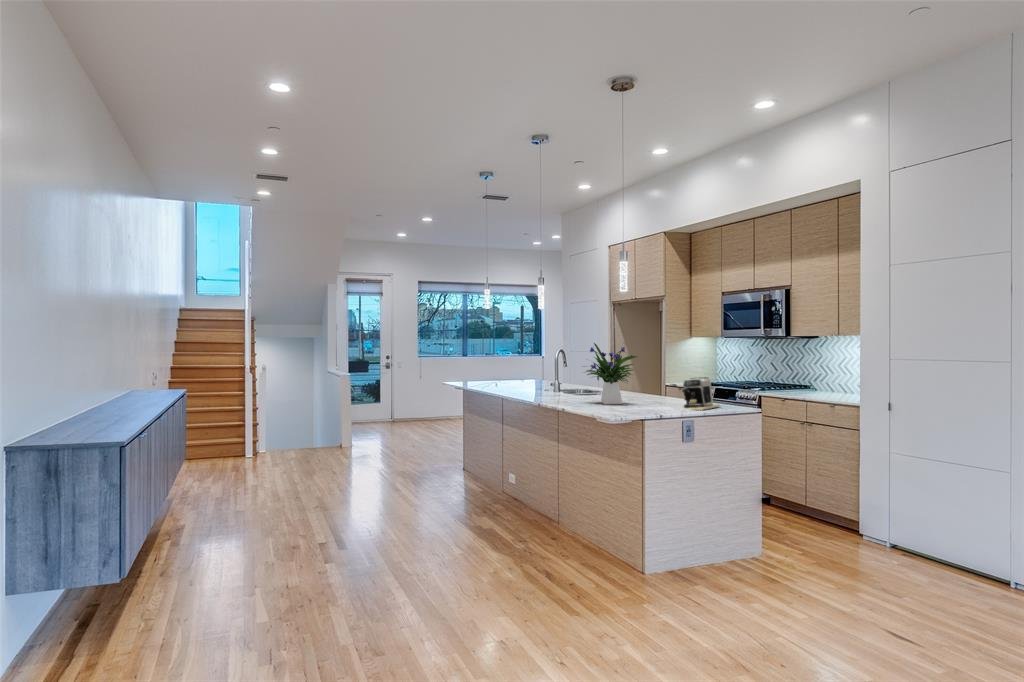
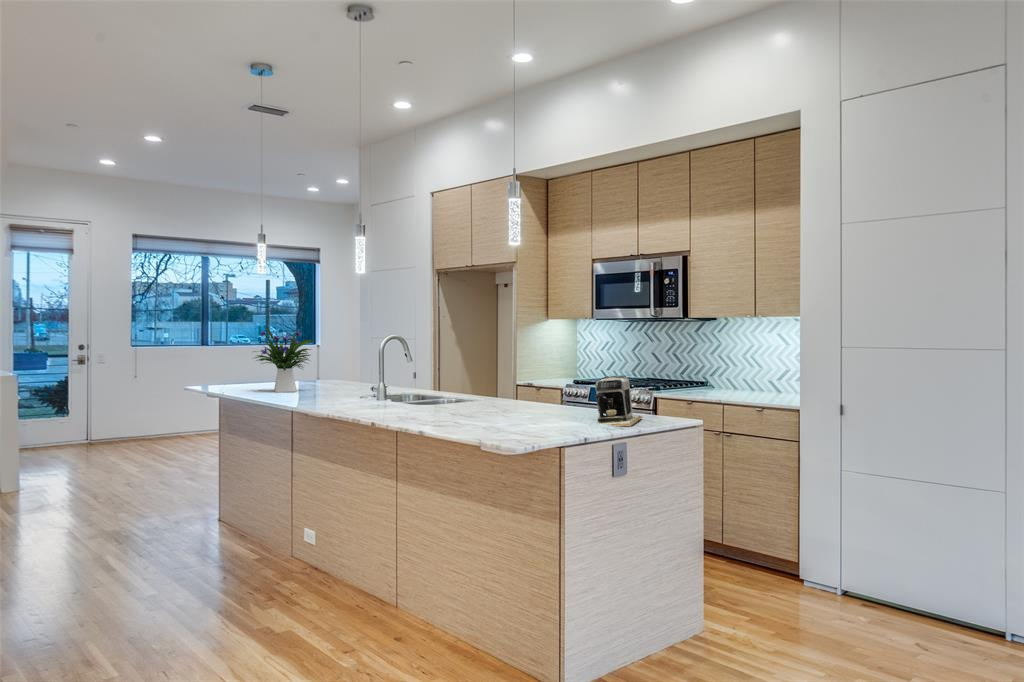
flower arrangement: present [586,343,637,404] -> present [255,326,315,392]

